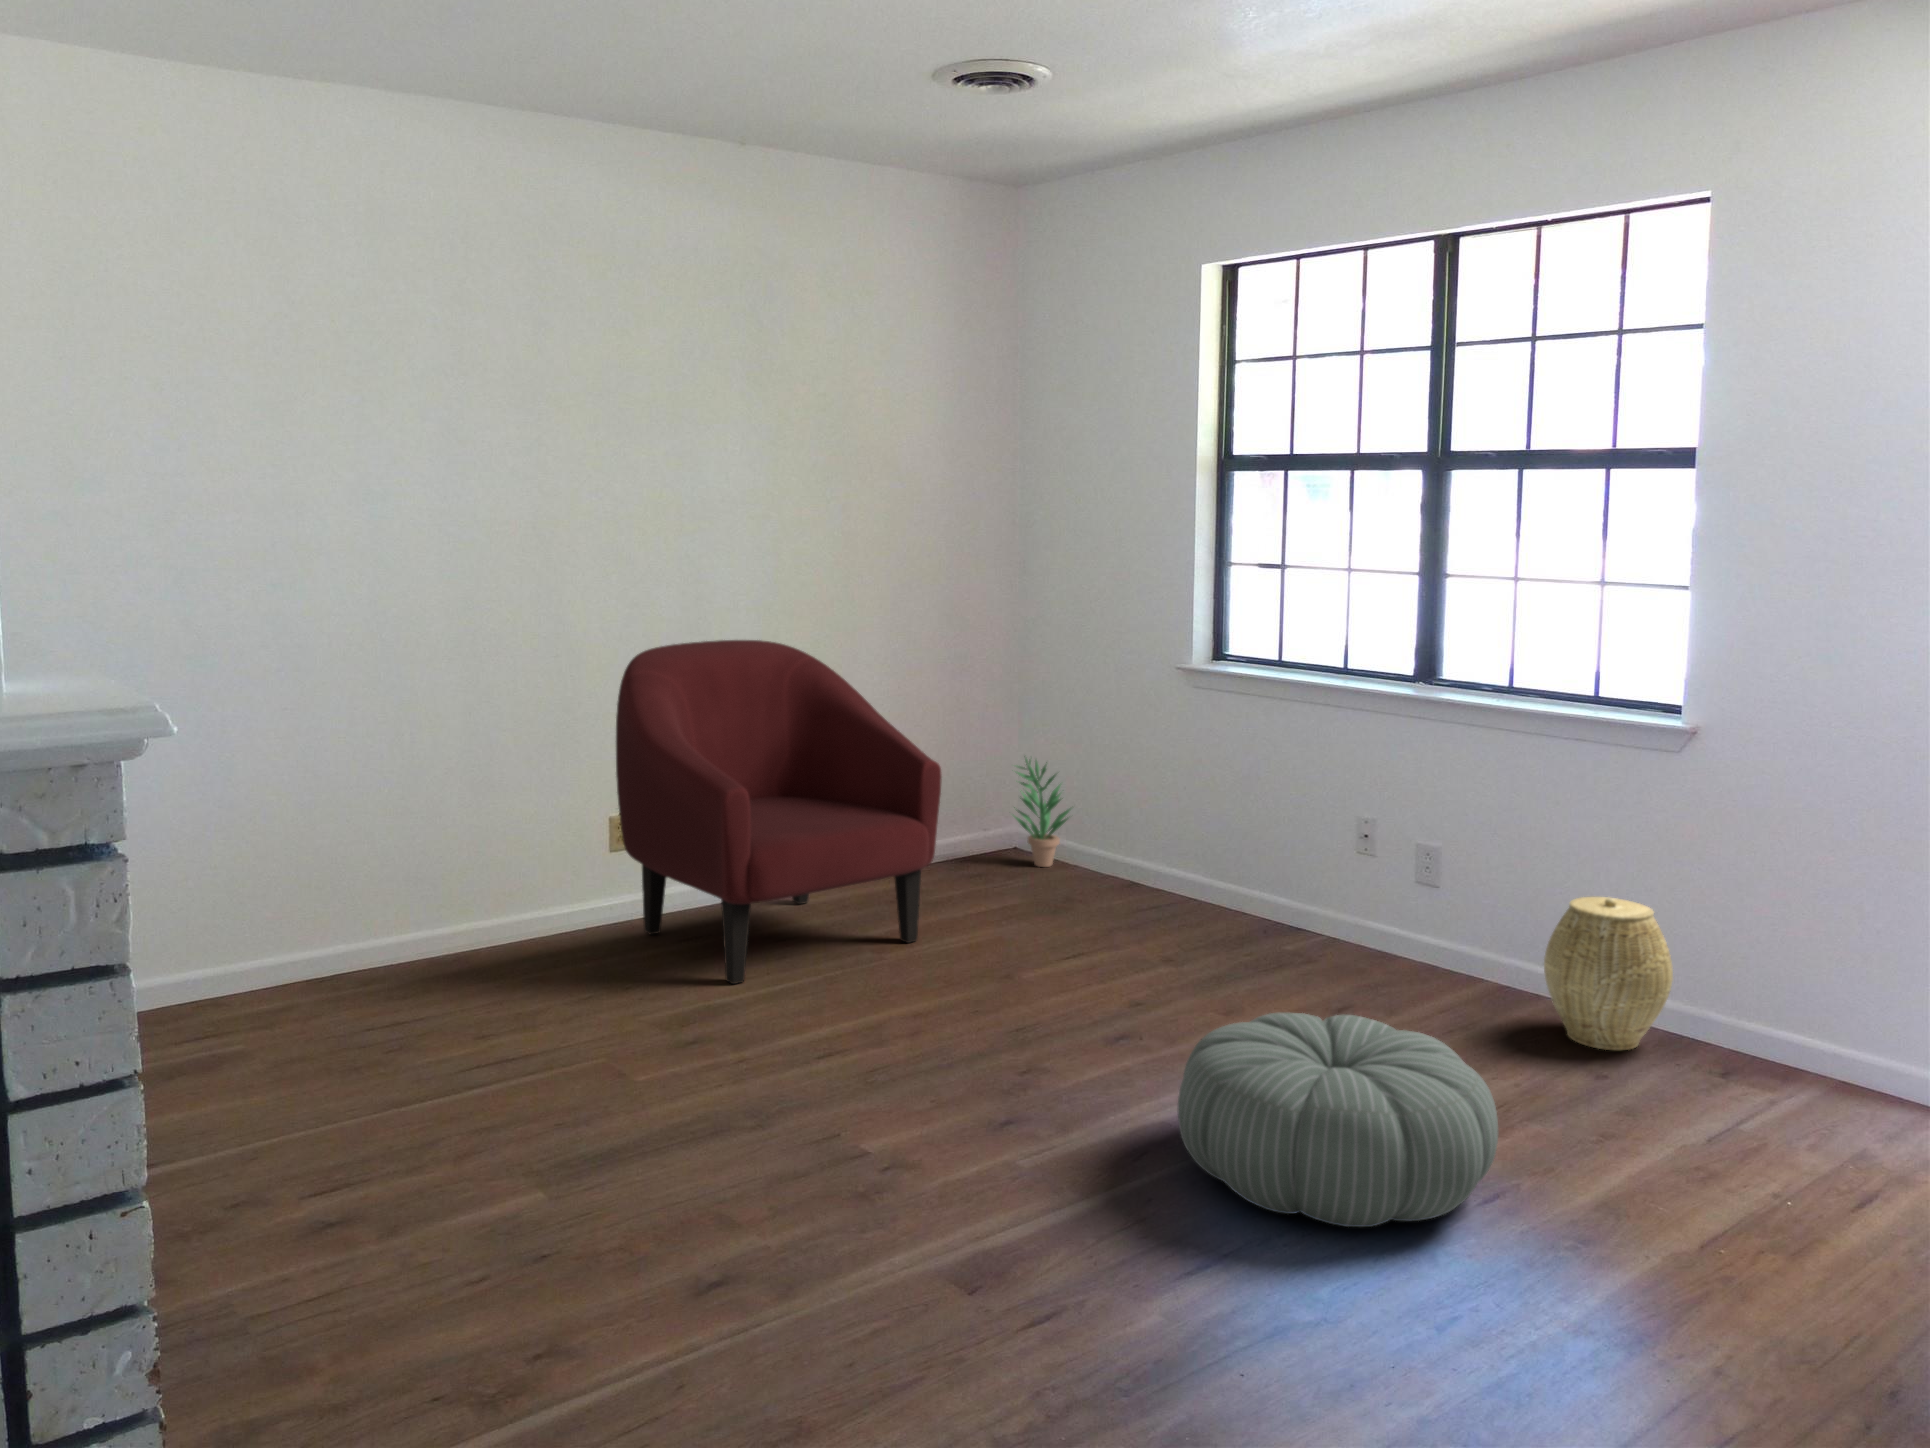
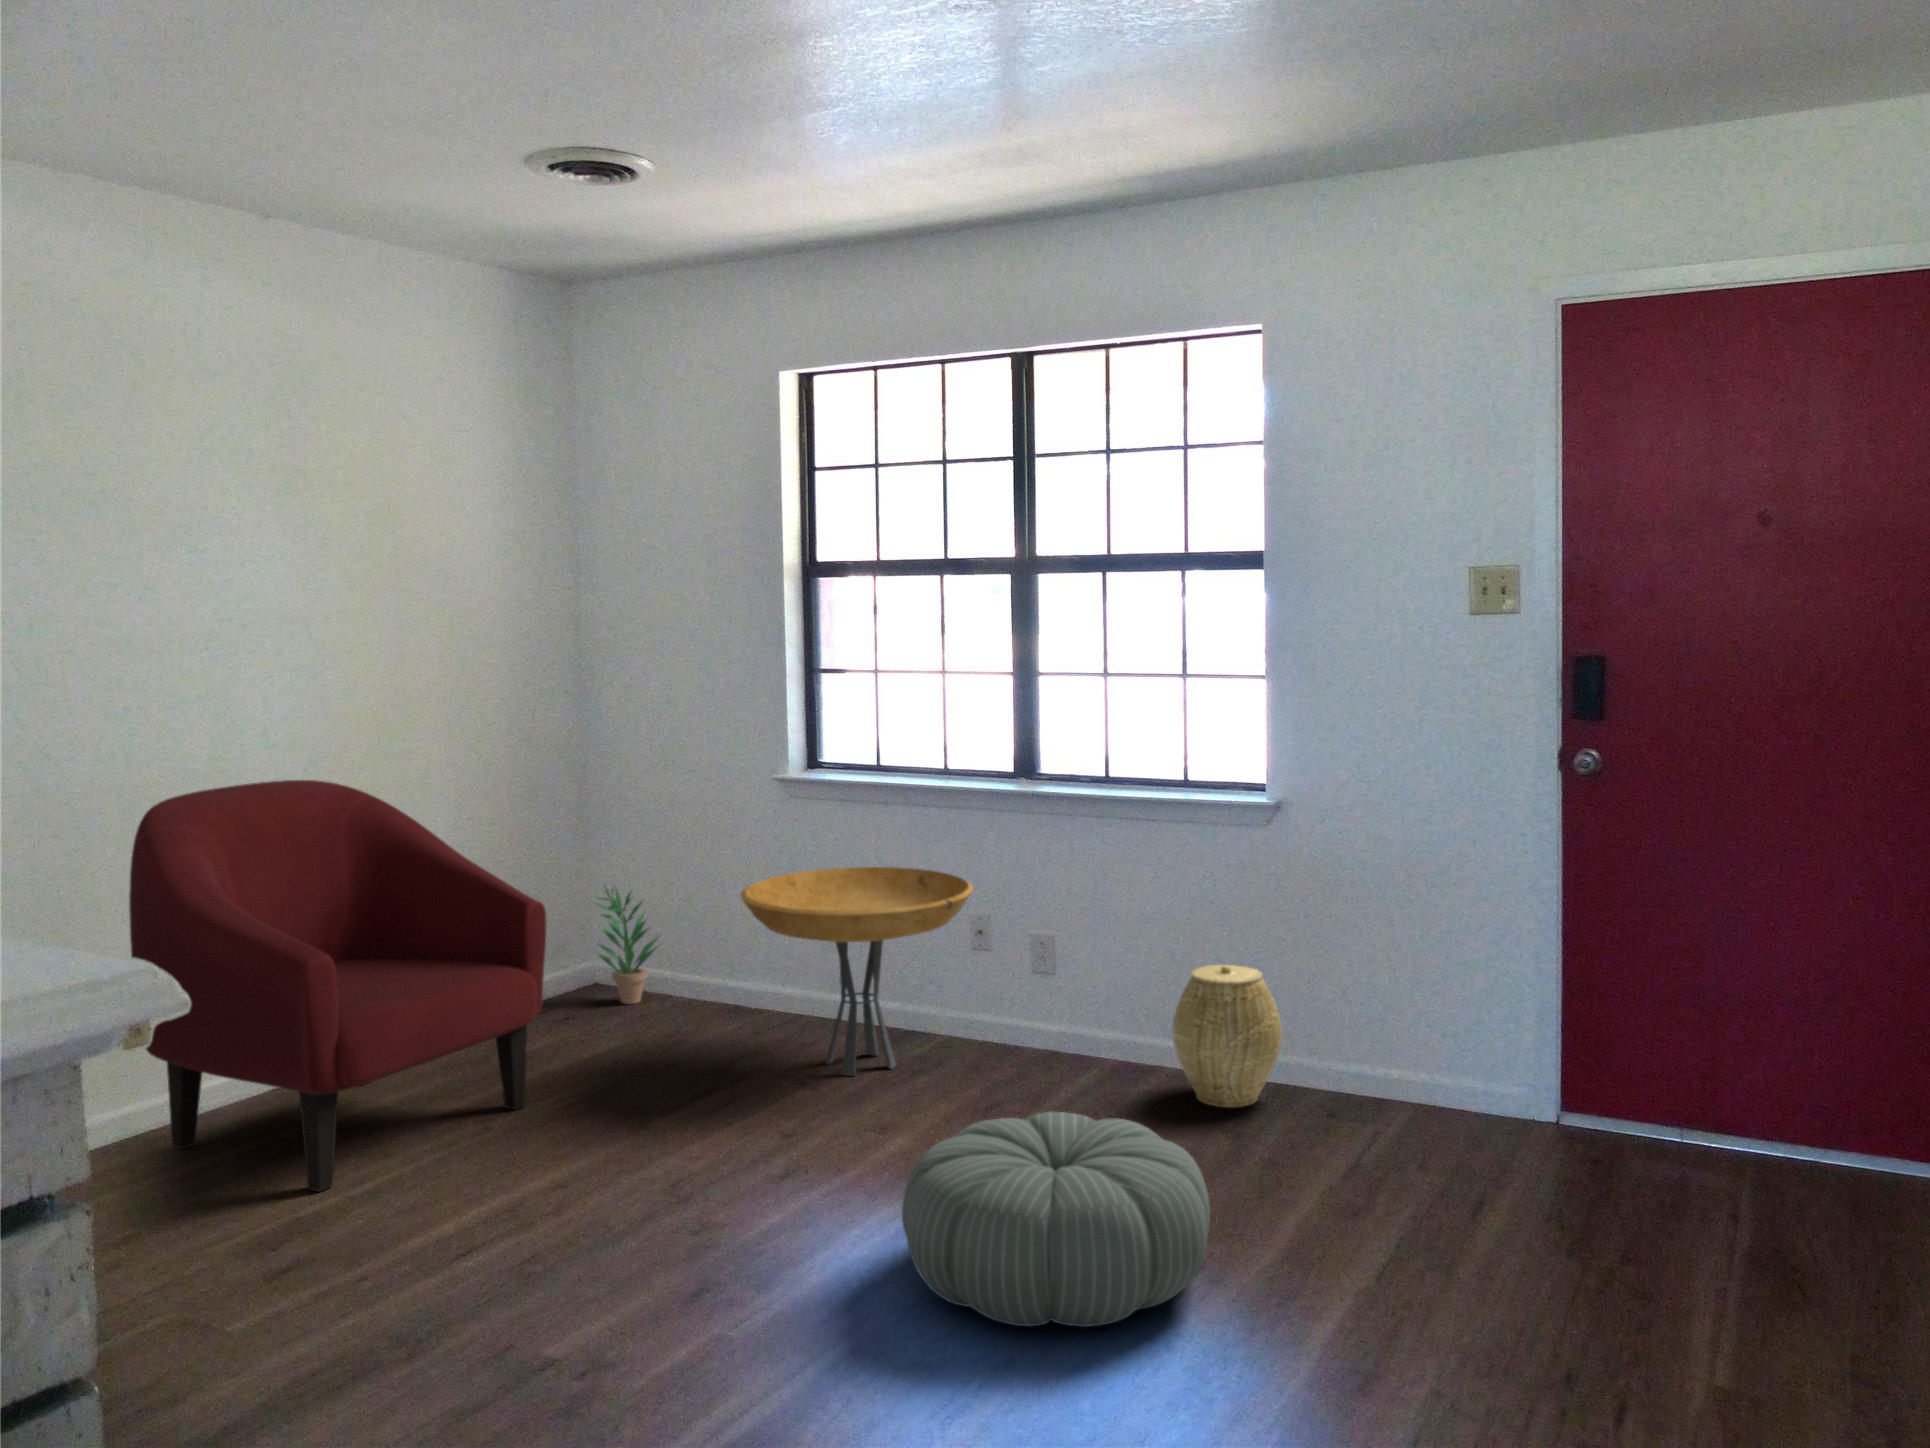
side table: none [1119,758,1353,959] -> present [741,867,973,1076]

